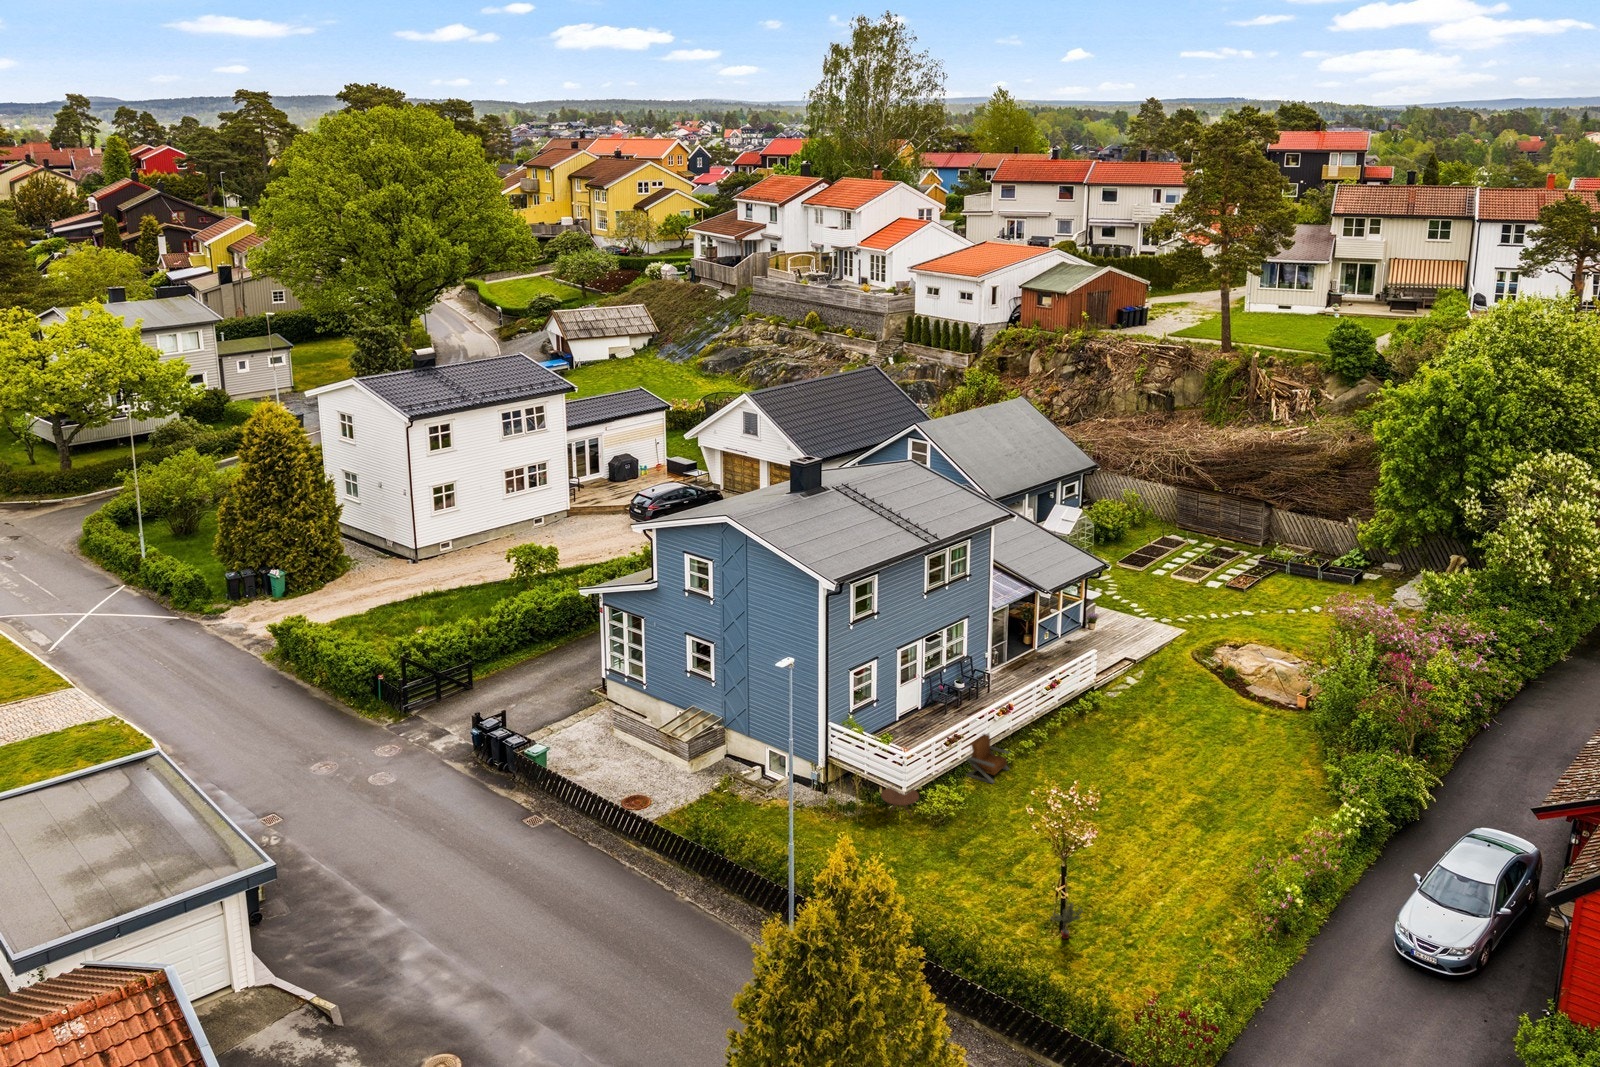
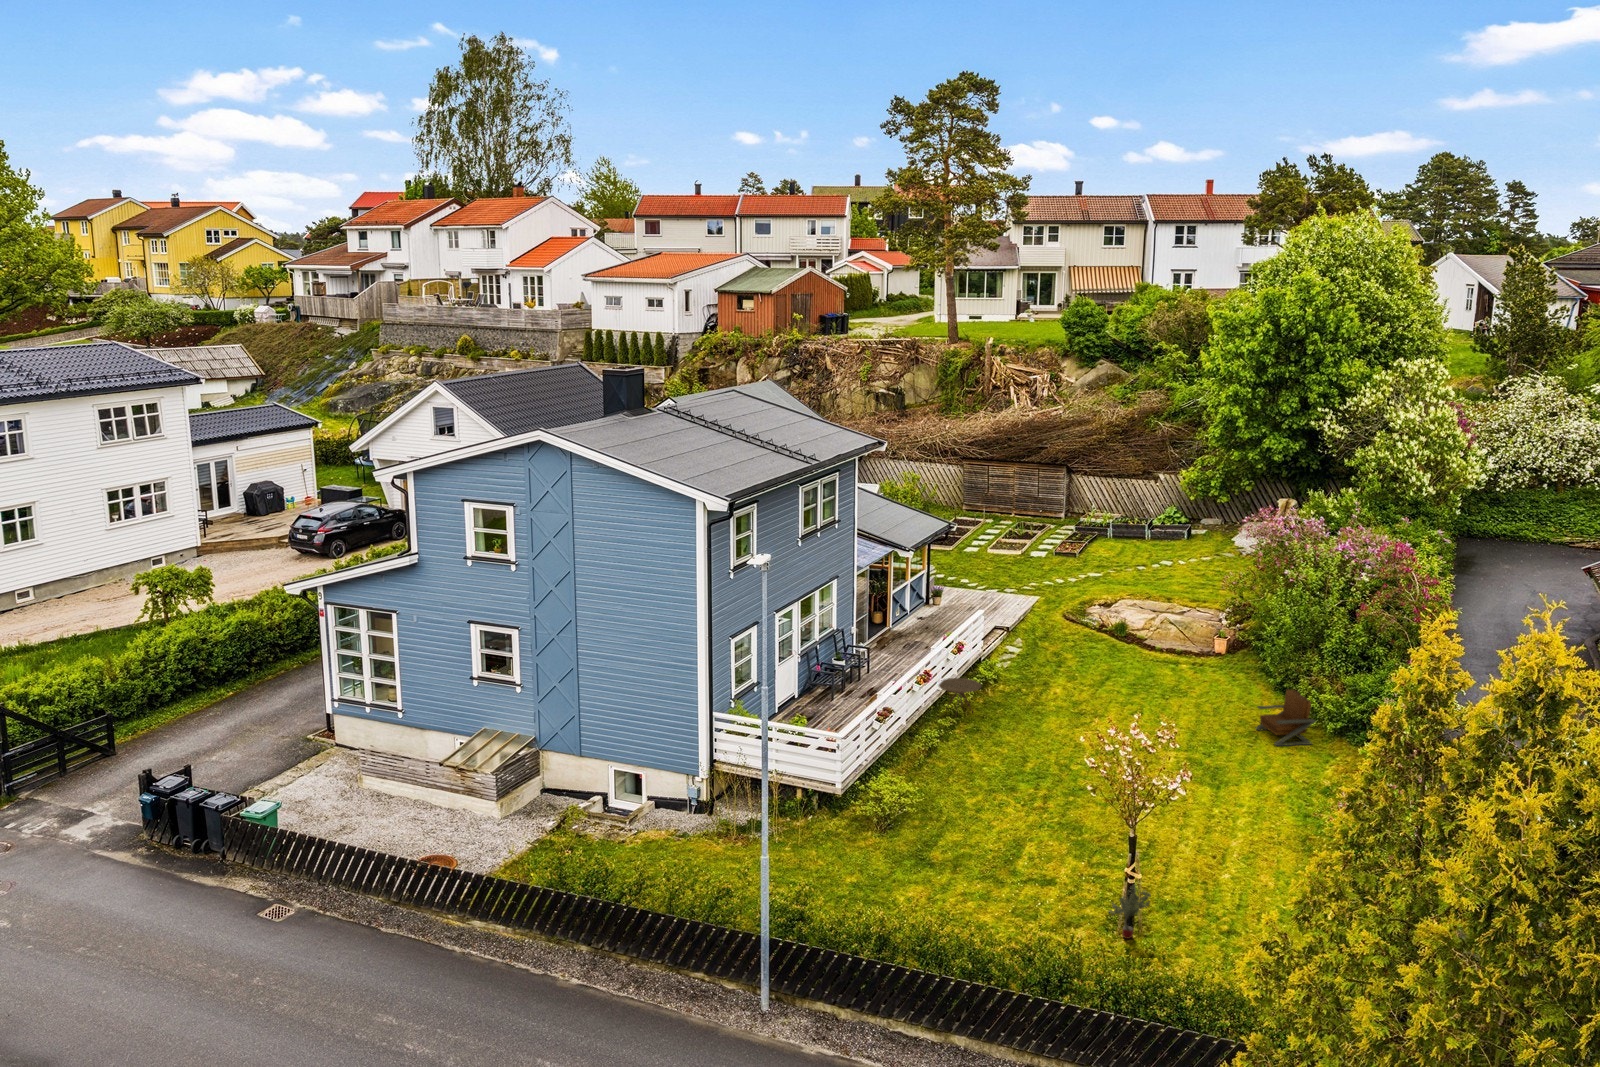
lounge chair: present [967,734,1010,783] -> present [1255,690,1316,746]
round table: present [881,788,919,815] -> present [939,678,981,716]

